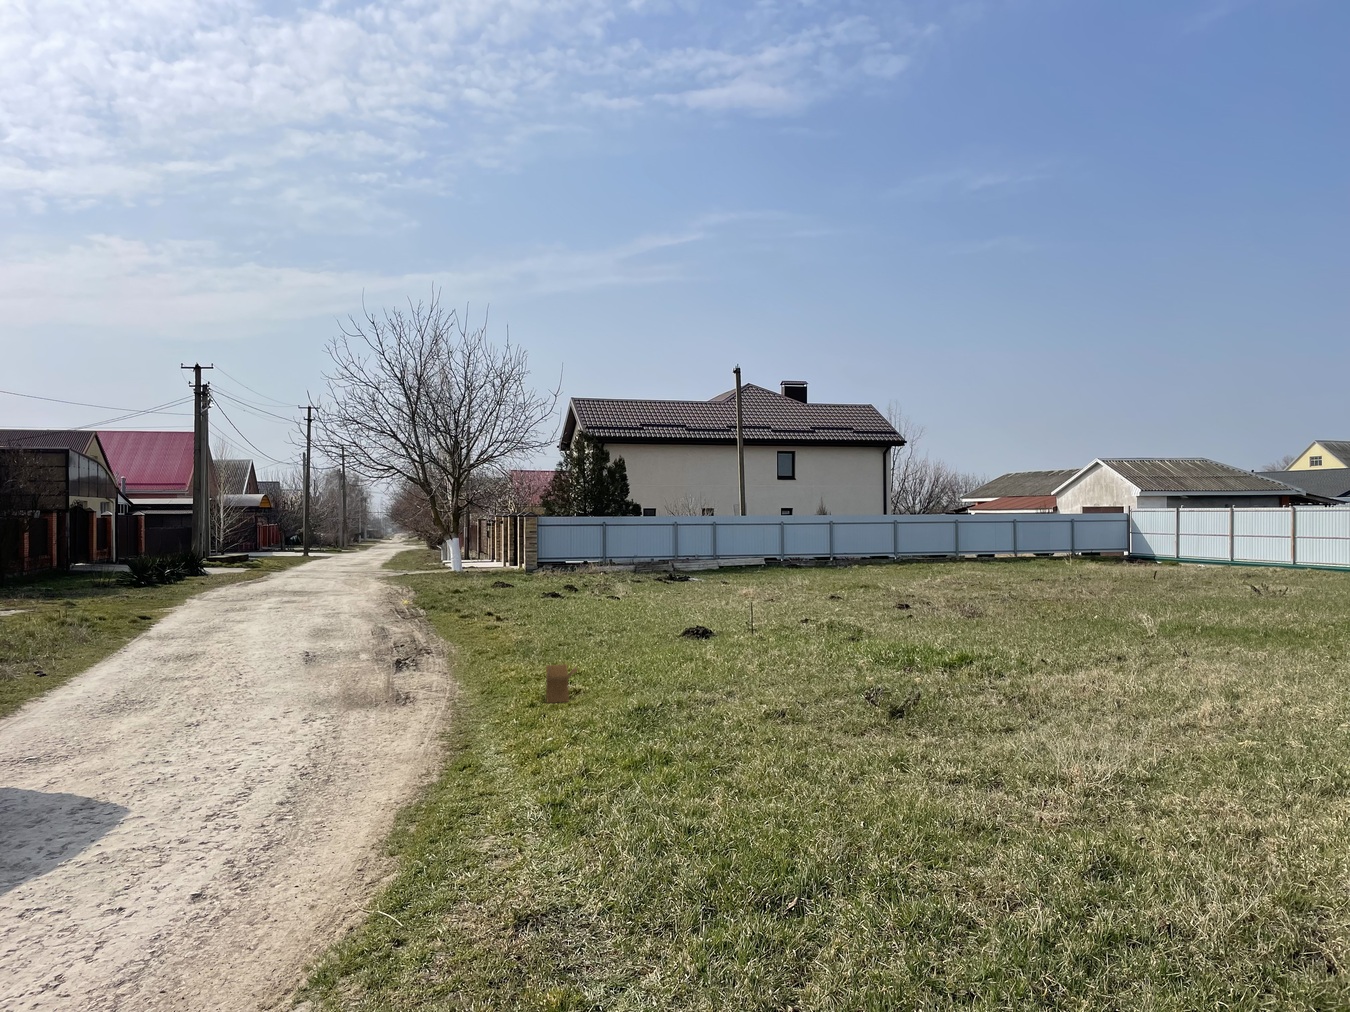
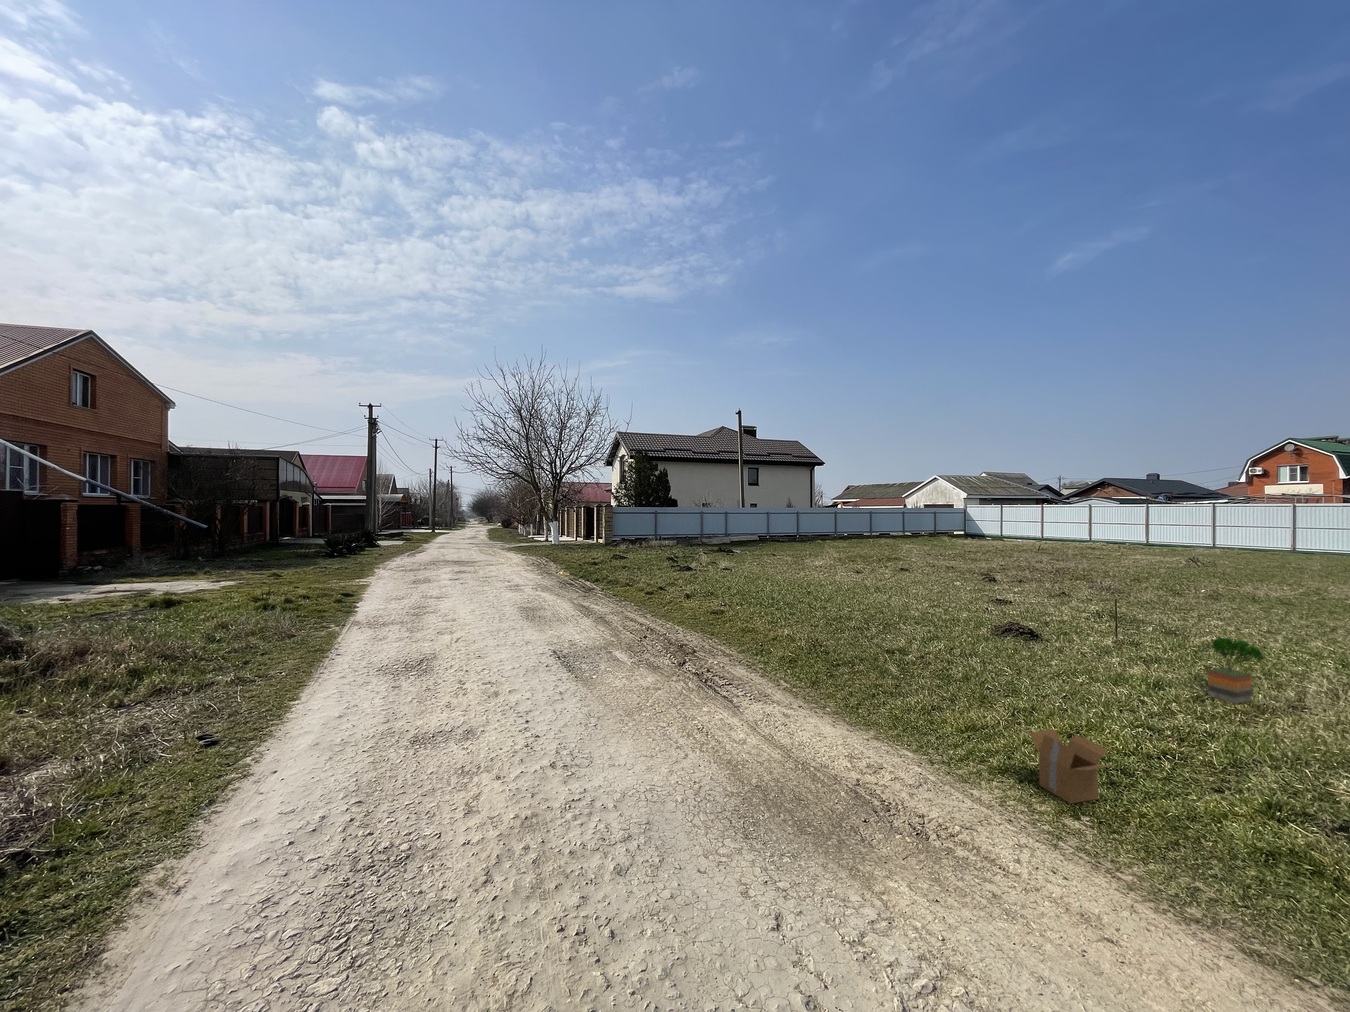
potted tree: none [805,621,843,674] -> present [1200,637,1266,704]

